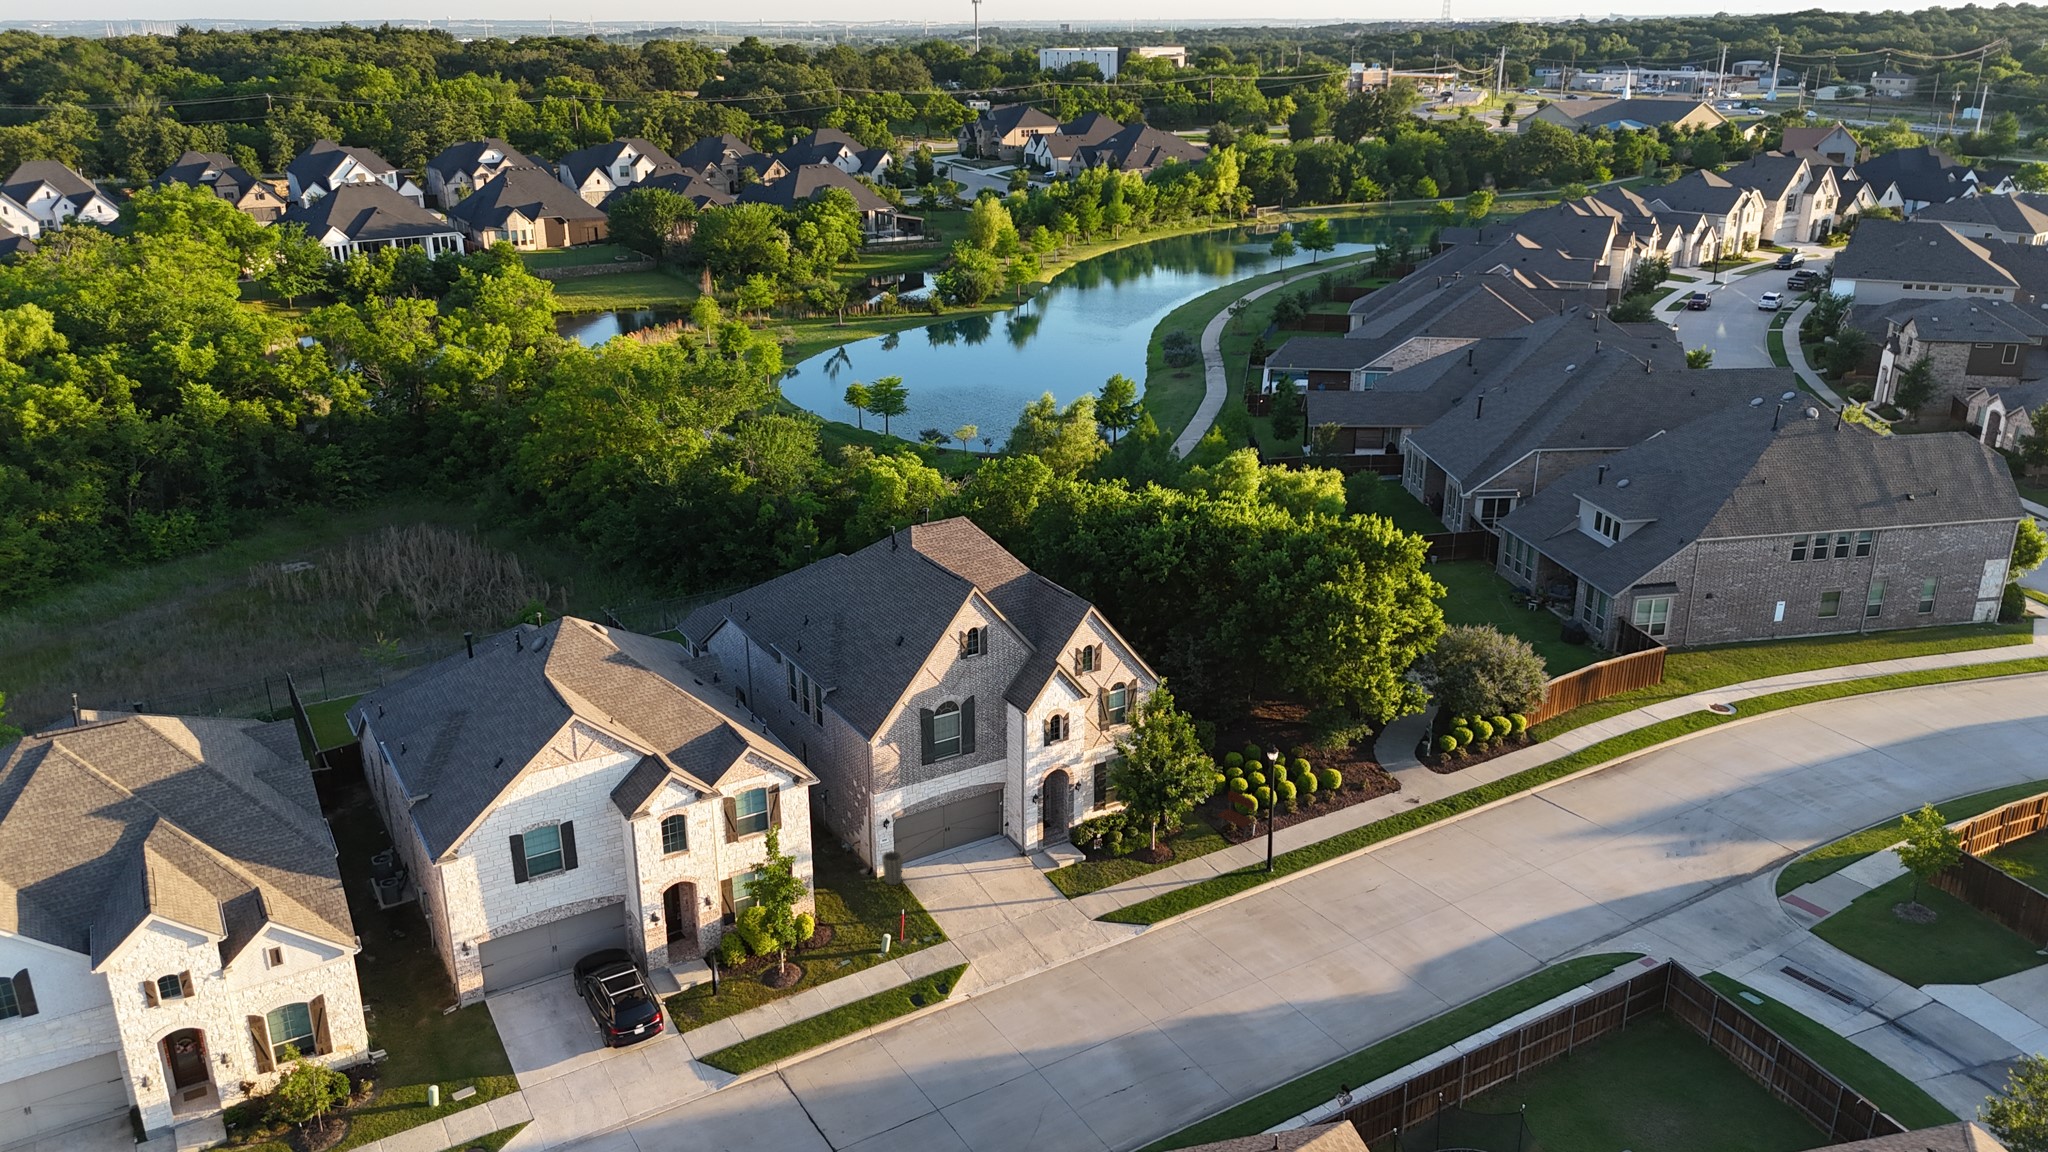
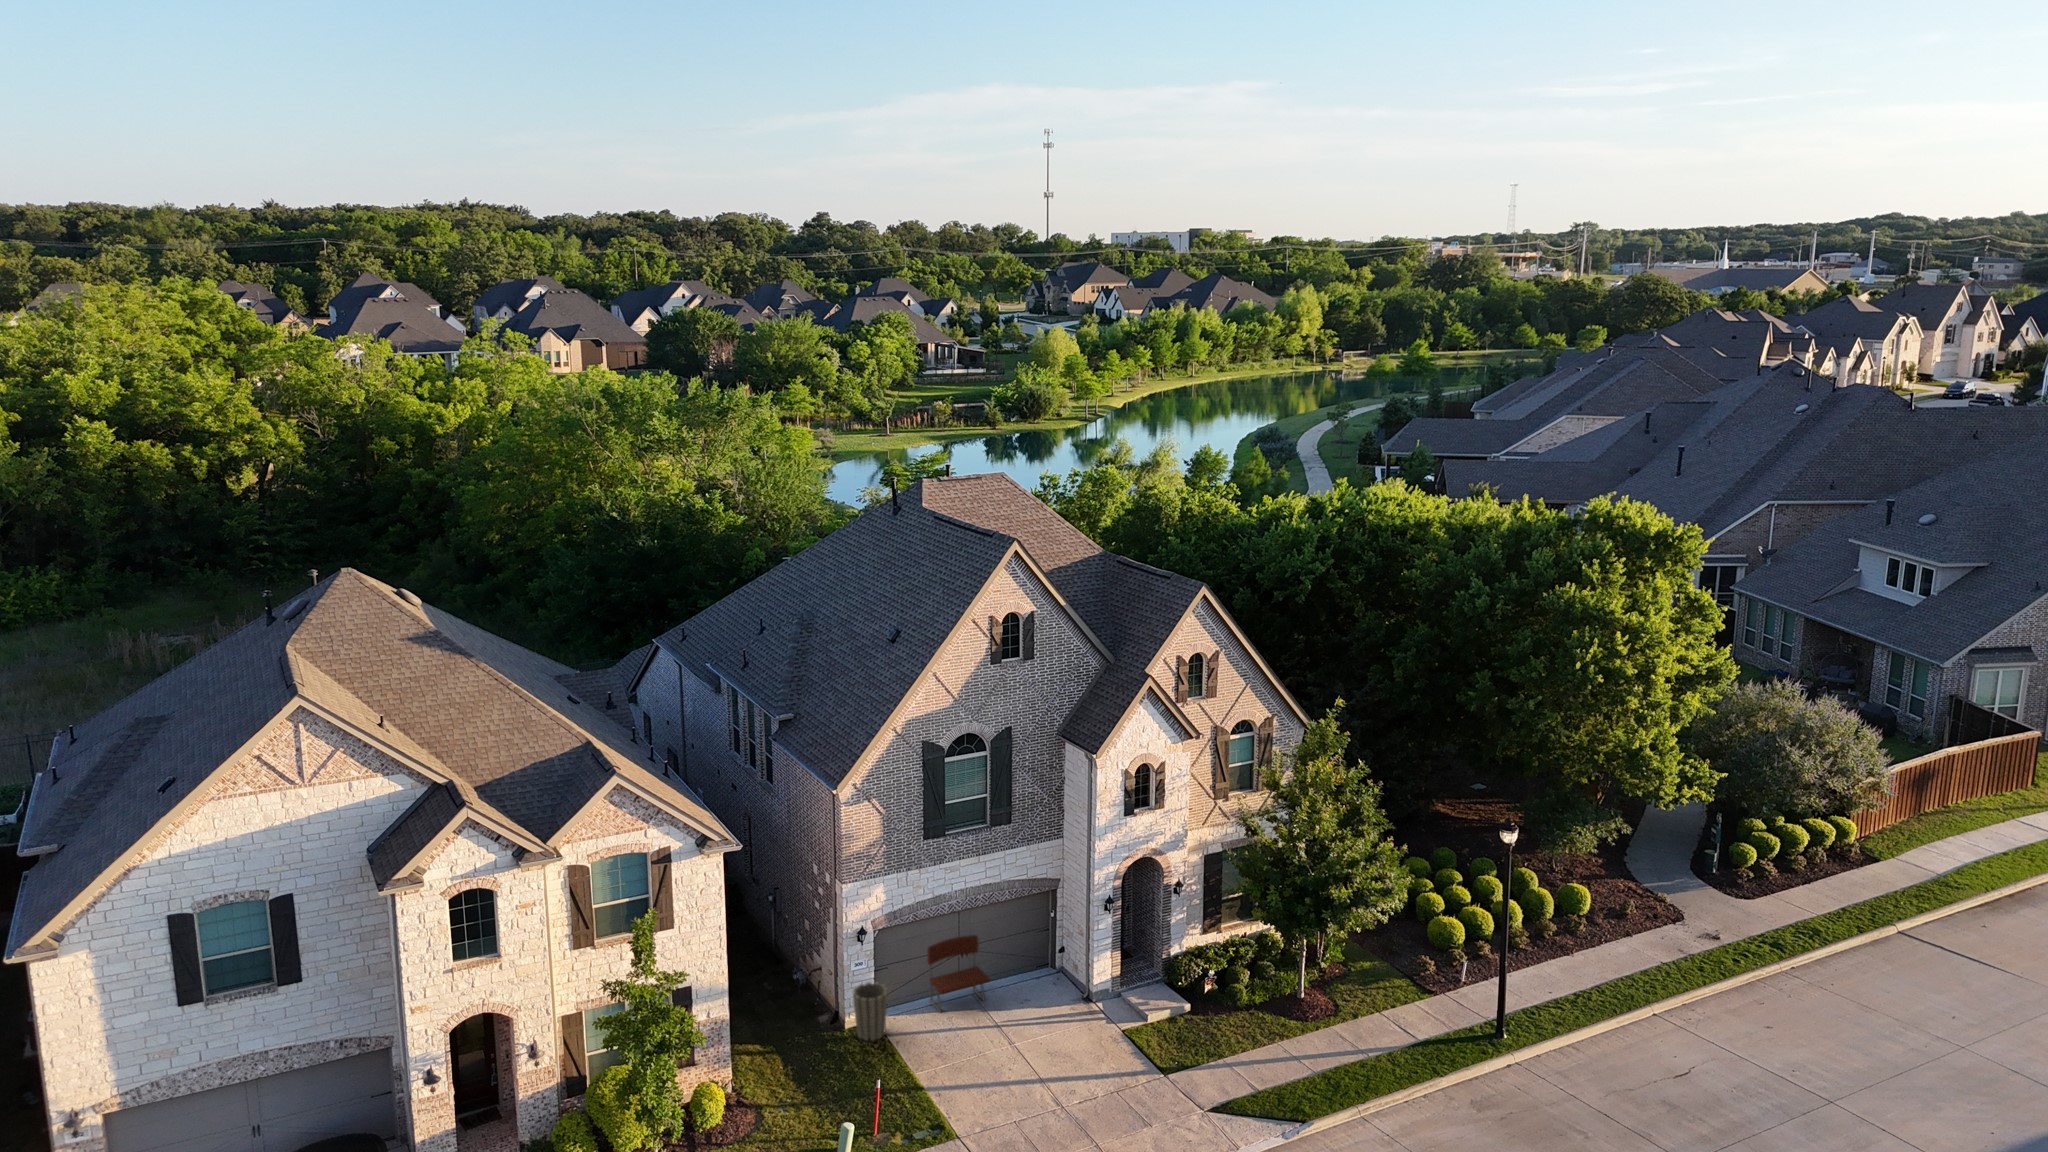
bench: present [1218,791,1255,837] -> present [927,935,990,1012]

